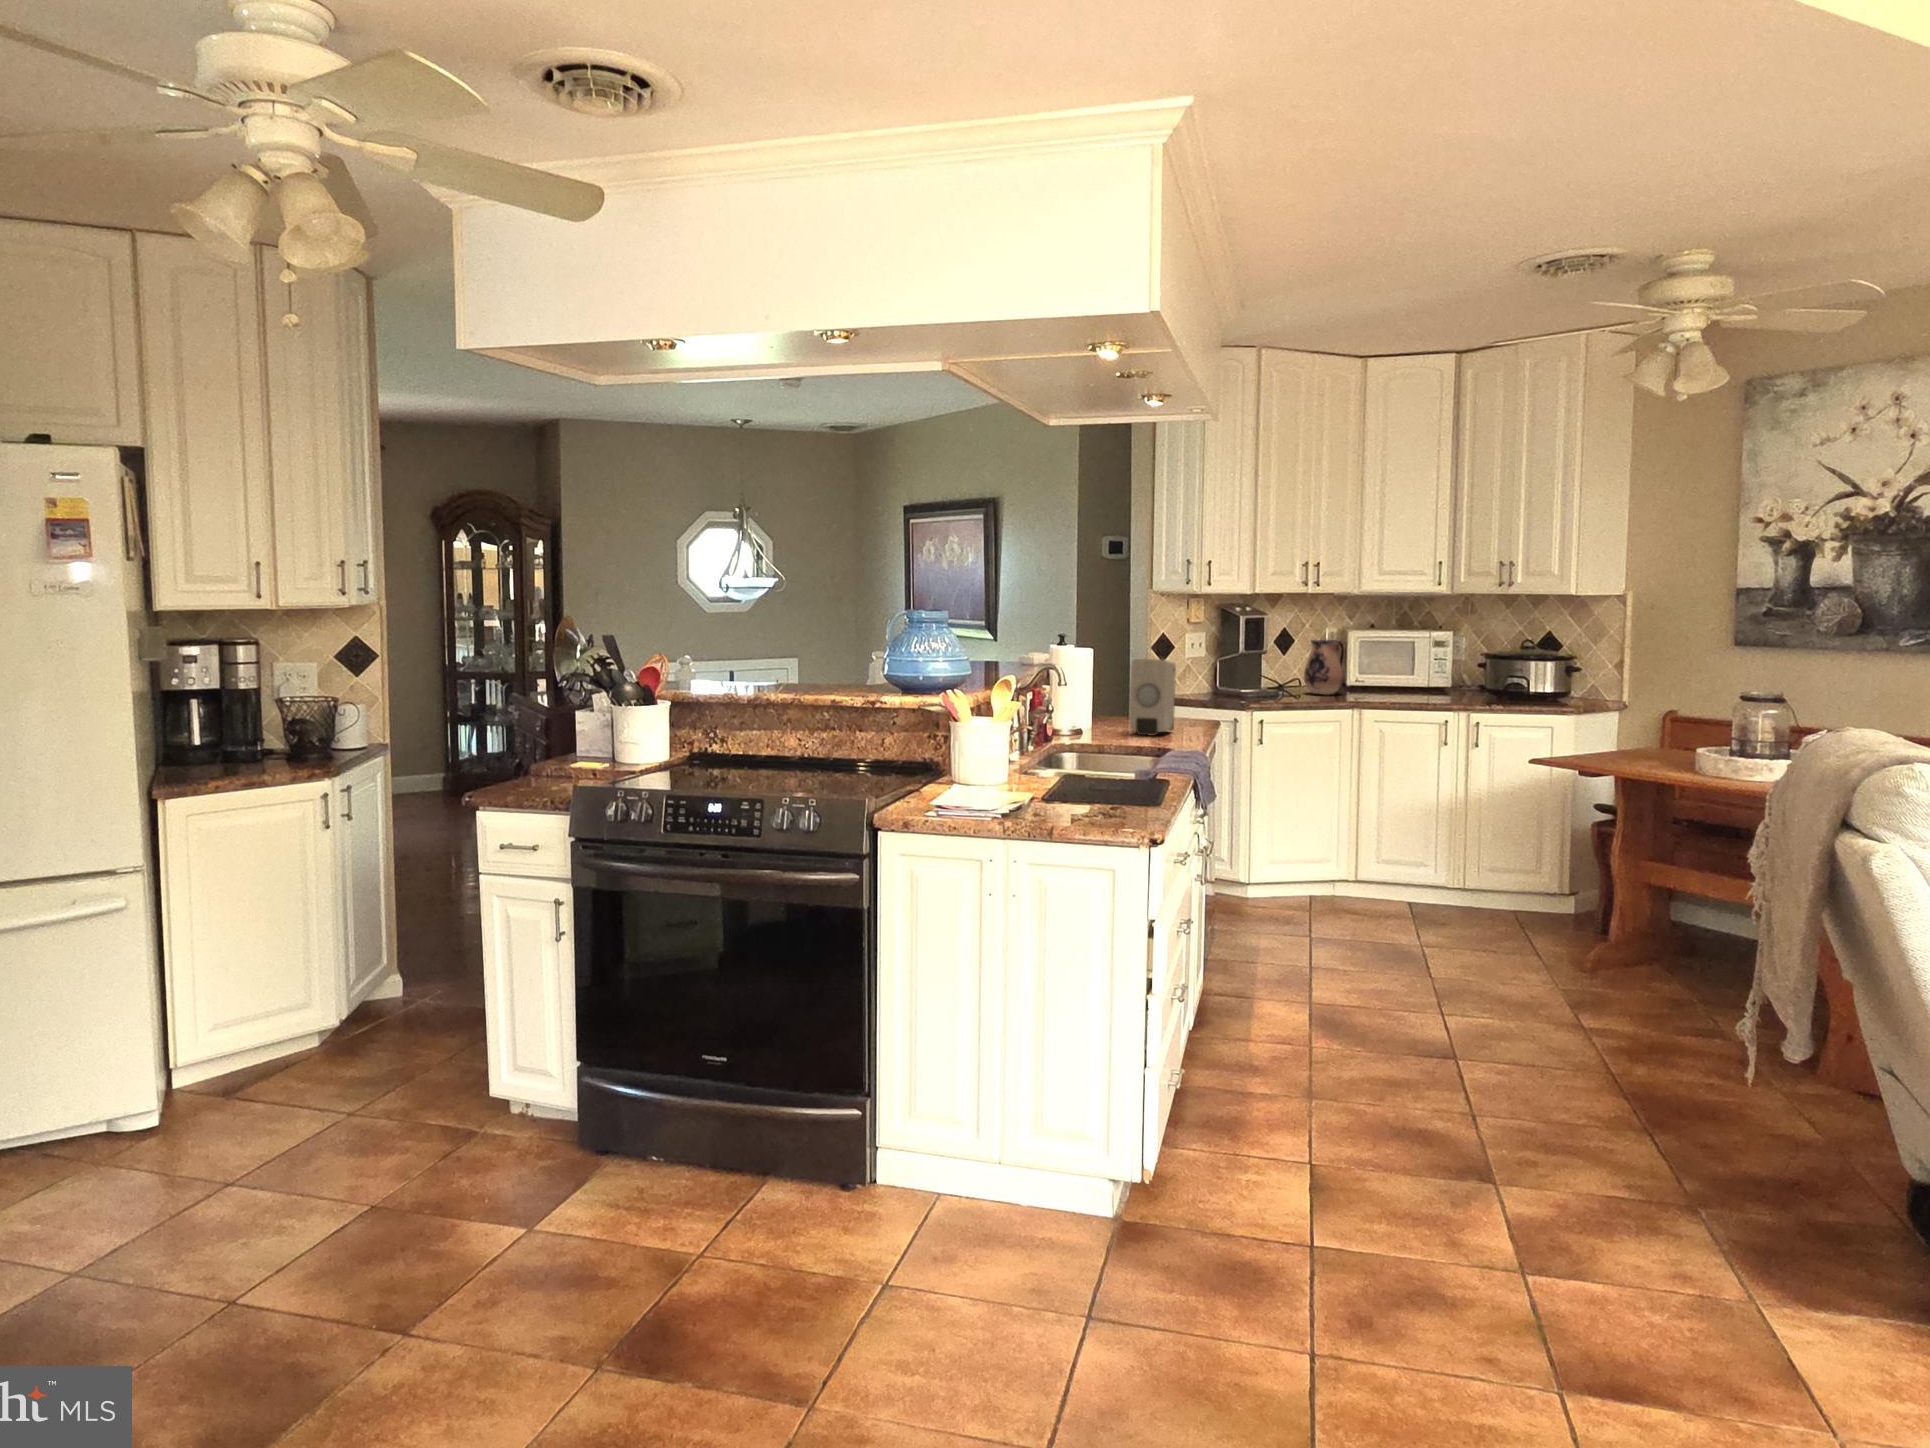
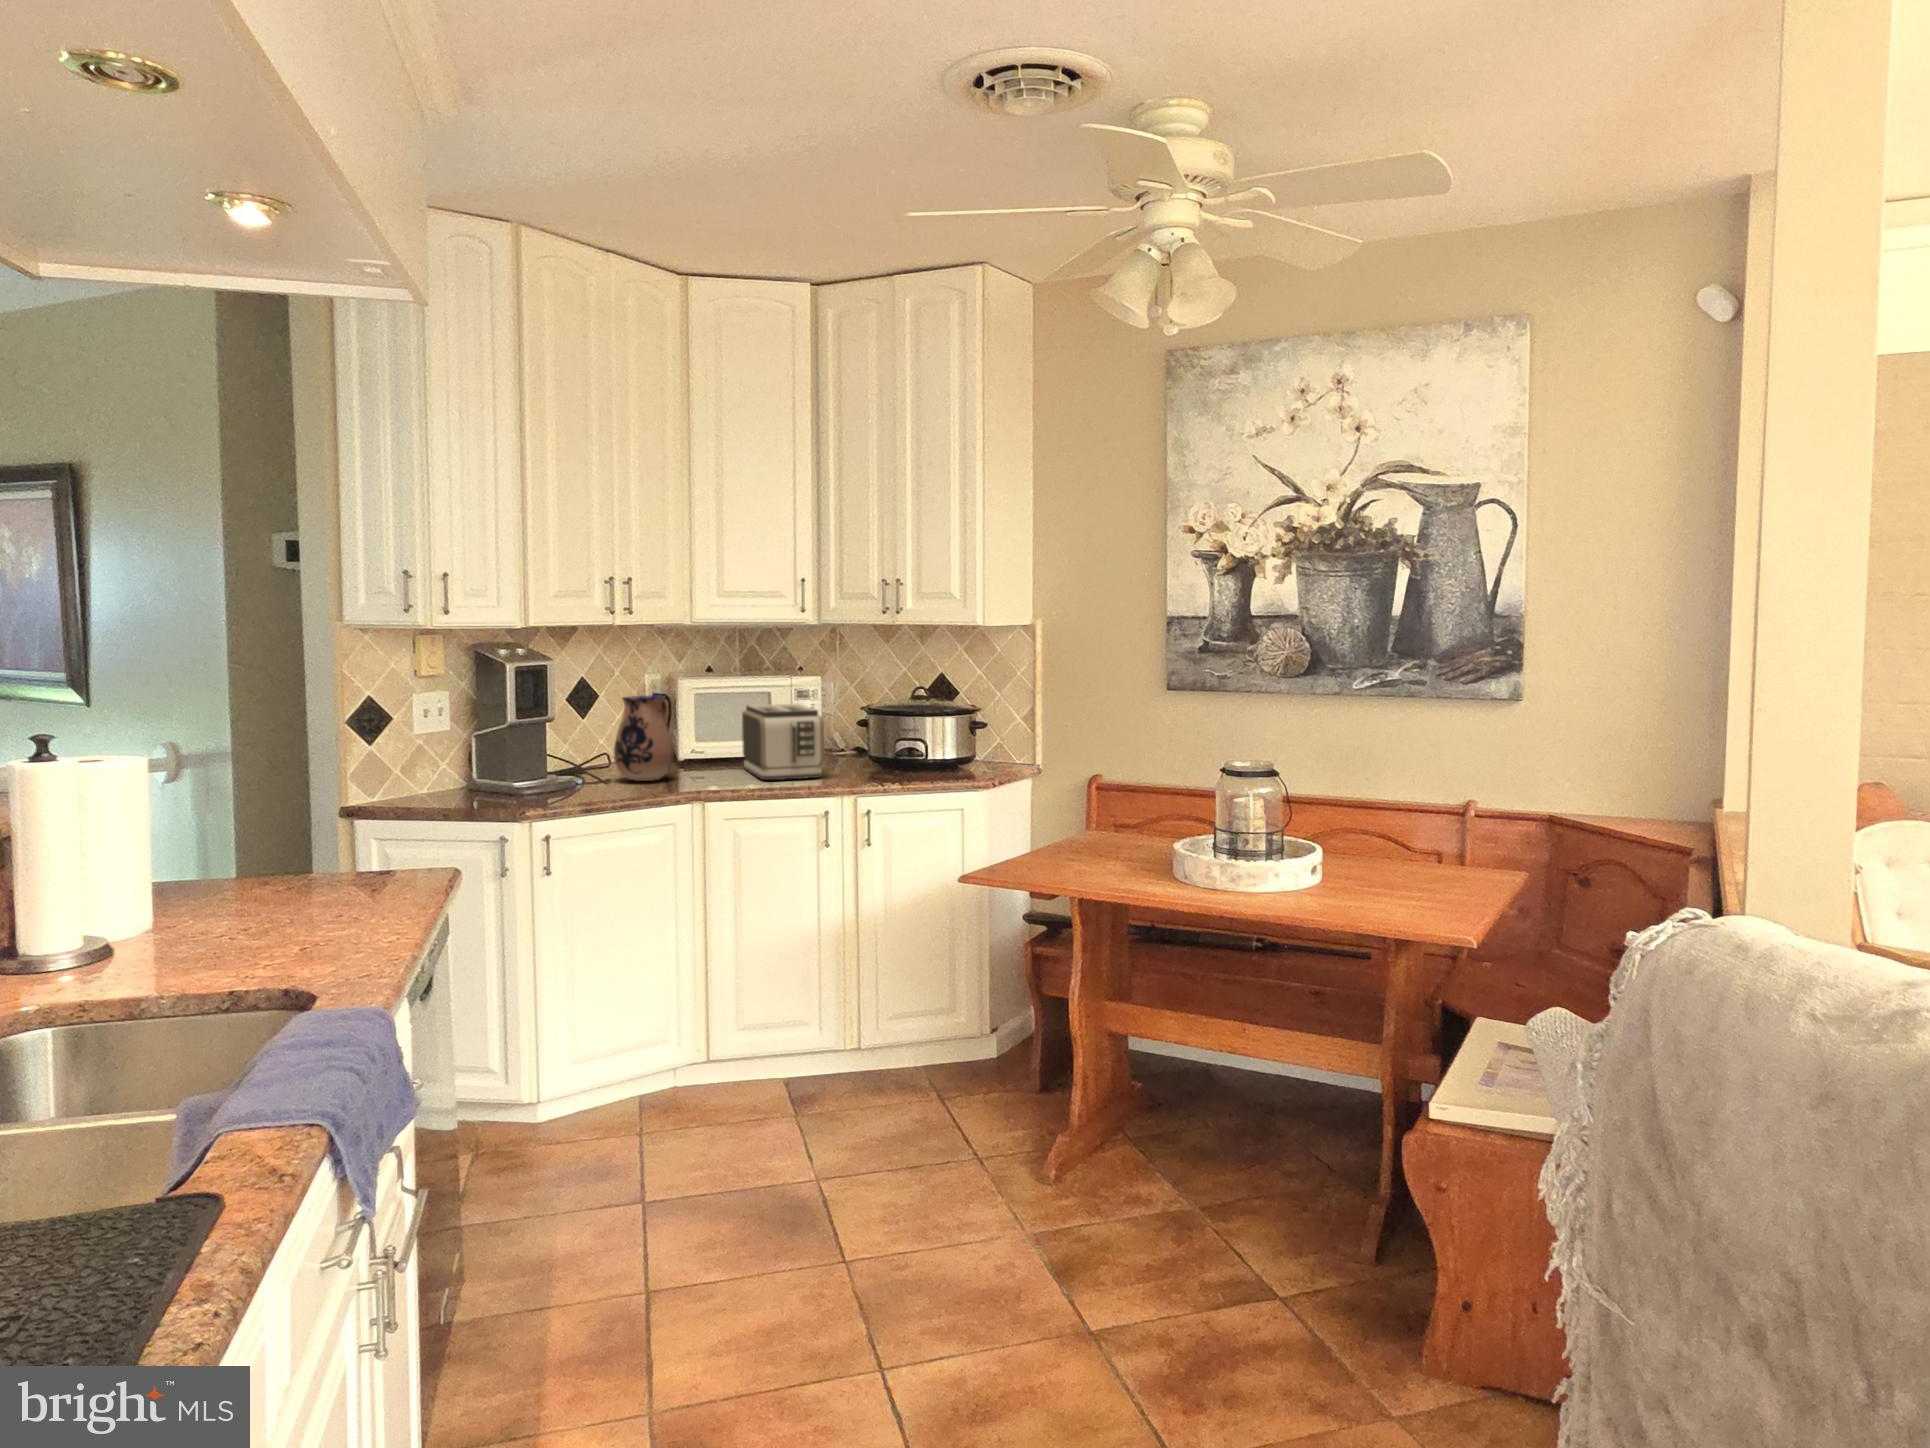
toaster: none [1391,649,1449,699] -> present [742,704,825,780]
soap dispenser: present [1130,659,1176,736] -> none [205,782,329,962]

